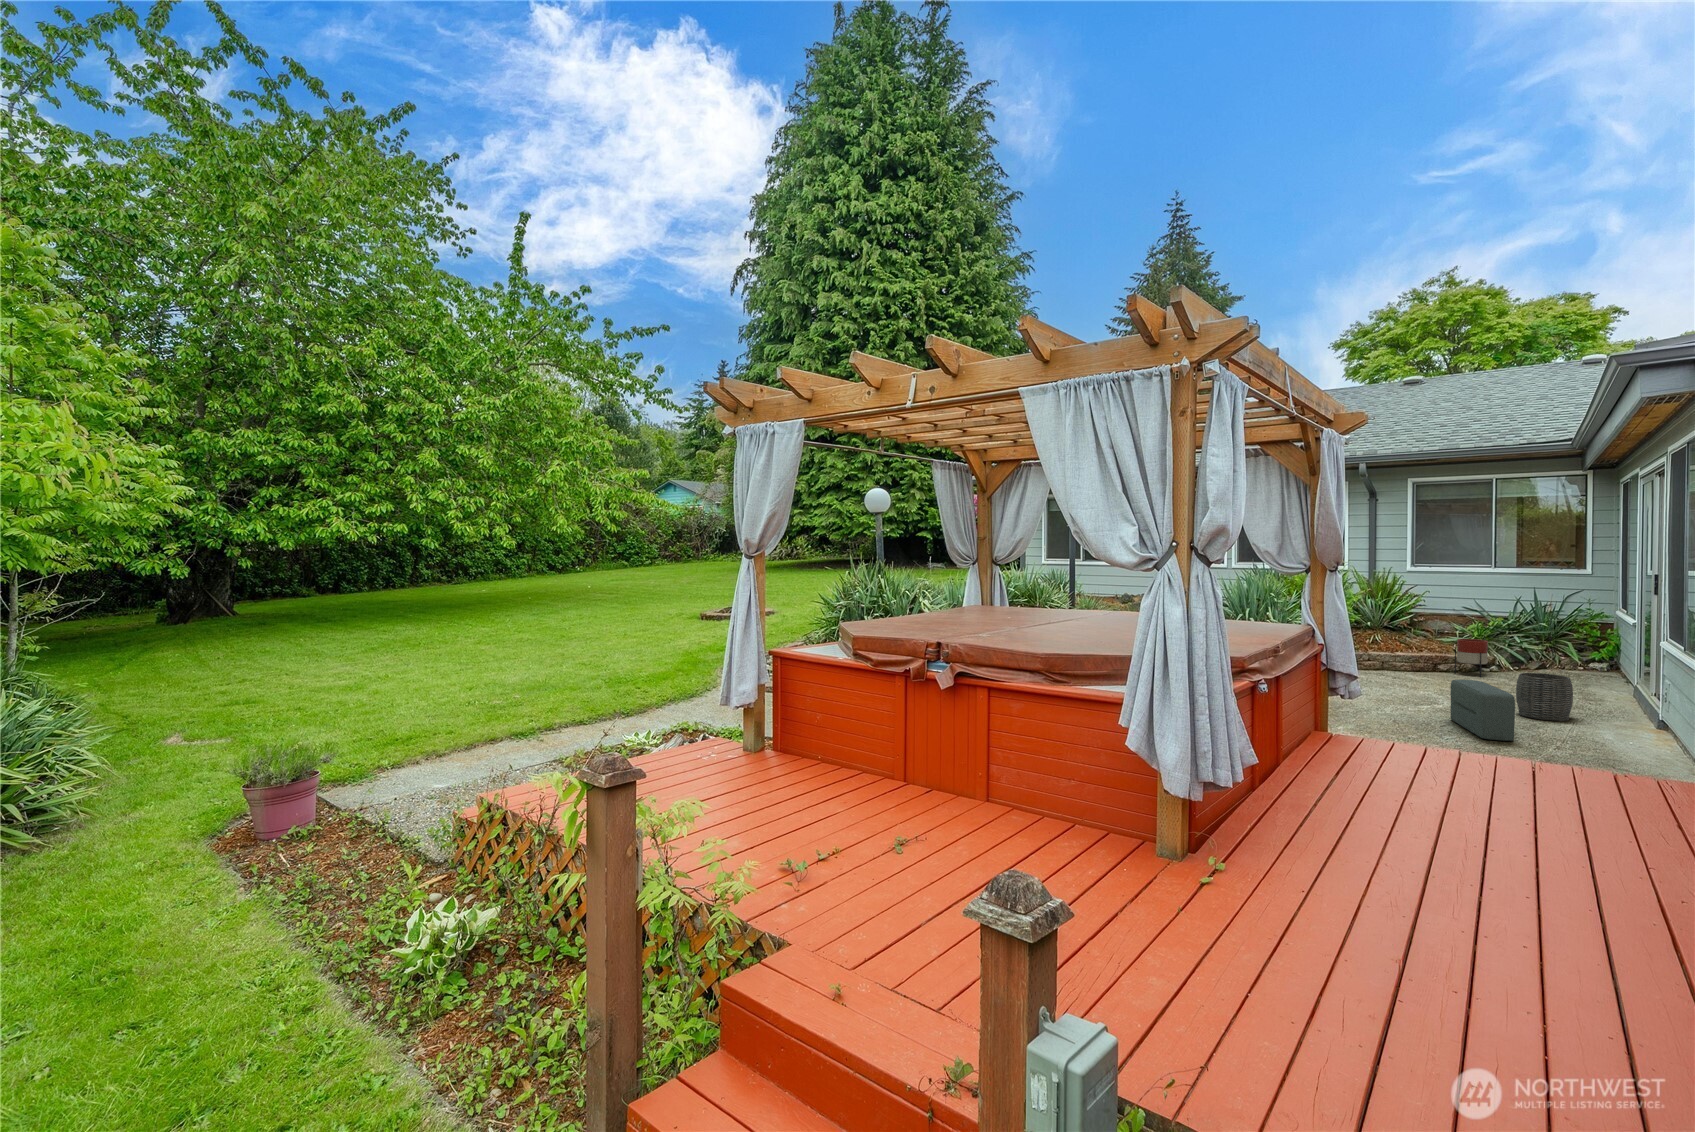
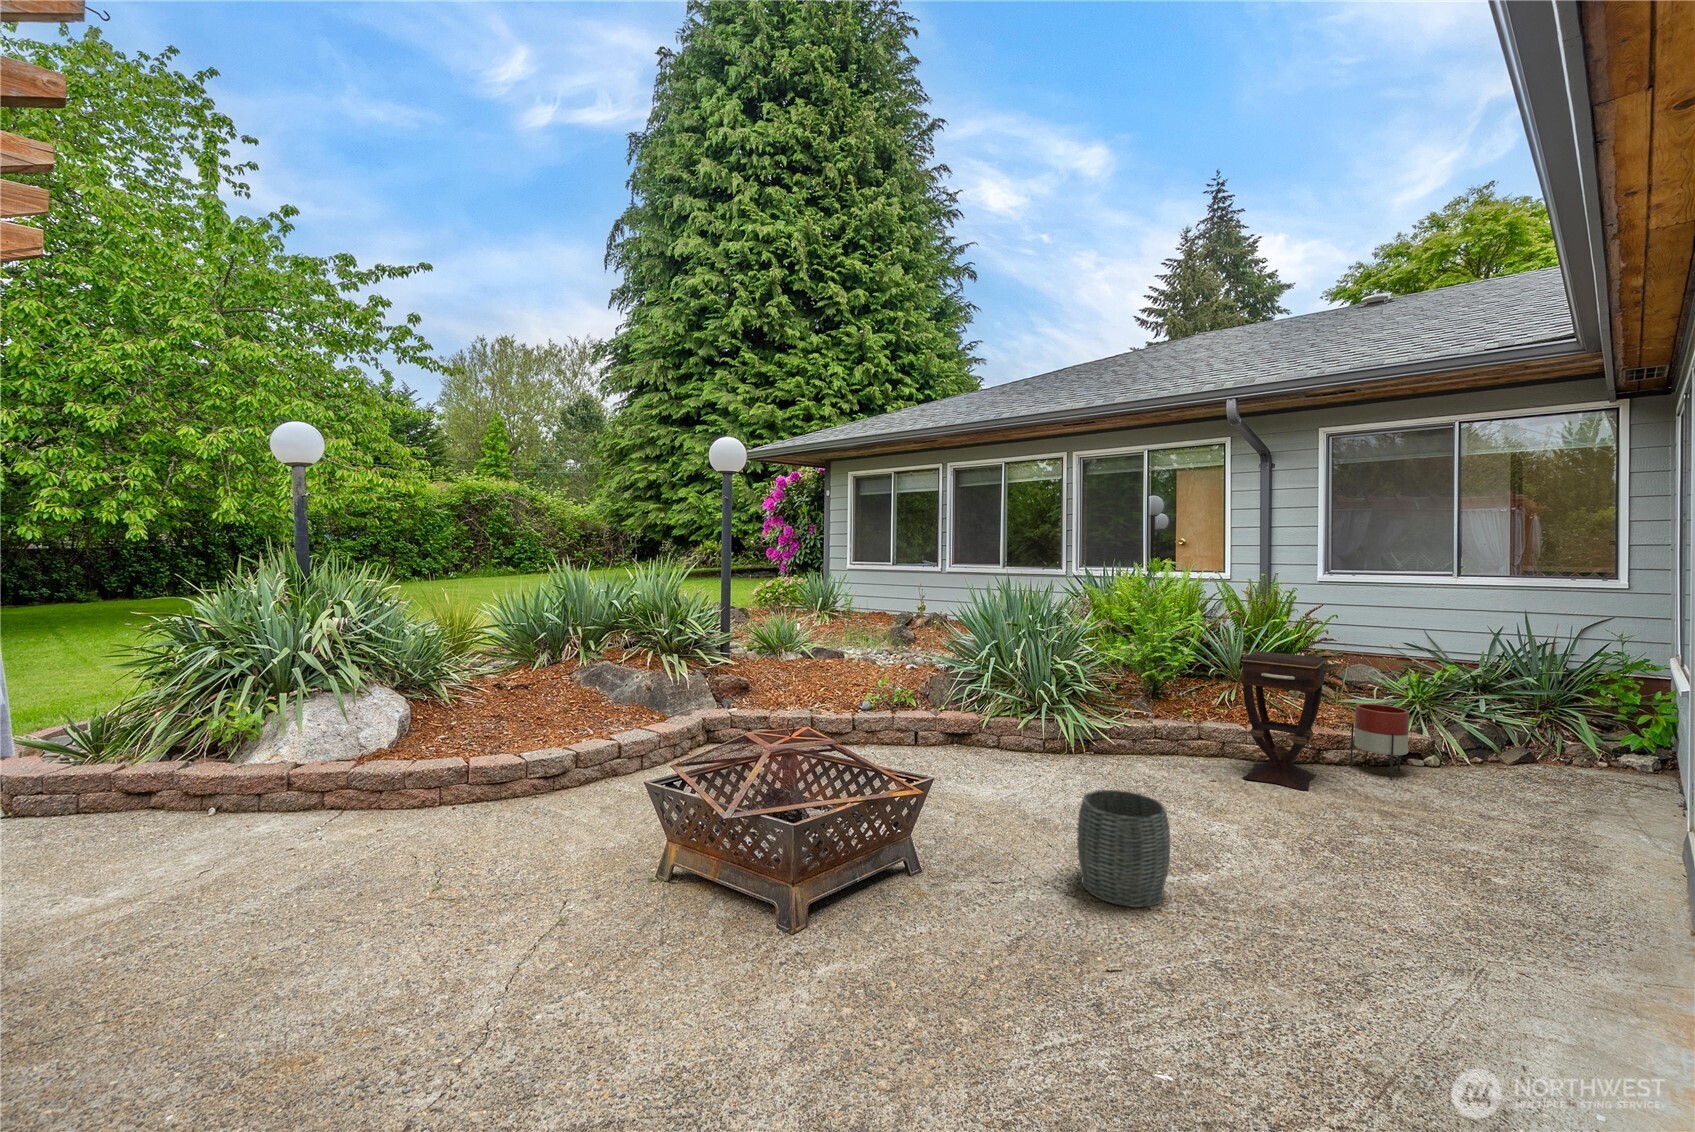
side table: none [1402,612,1447,683] -> present [1241,651,1326,791]
woven basket: present [1516,673,1573,721] -> present [1077,790,1170,907]
pouf: present [1451,680,1515,741] -> none [1202,840,1294,1072]

